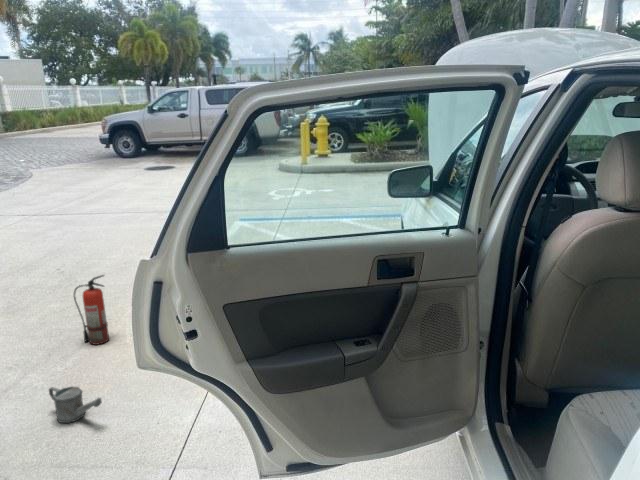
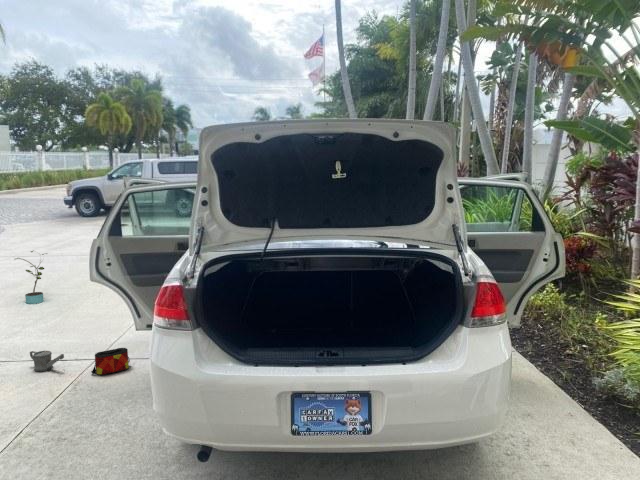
potted plant: none [32,210,76,283] -> present [16,251,44,304]
fire extinguisher: present [74,275,109,345] -> none [46,288,69,336]
bag: none [146,385,206,435] -> present [91,348,130,375]

